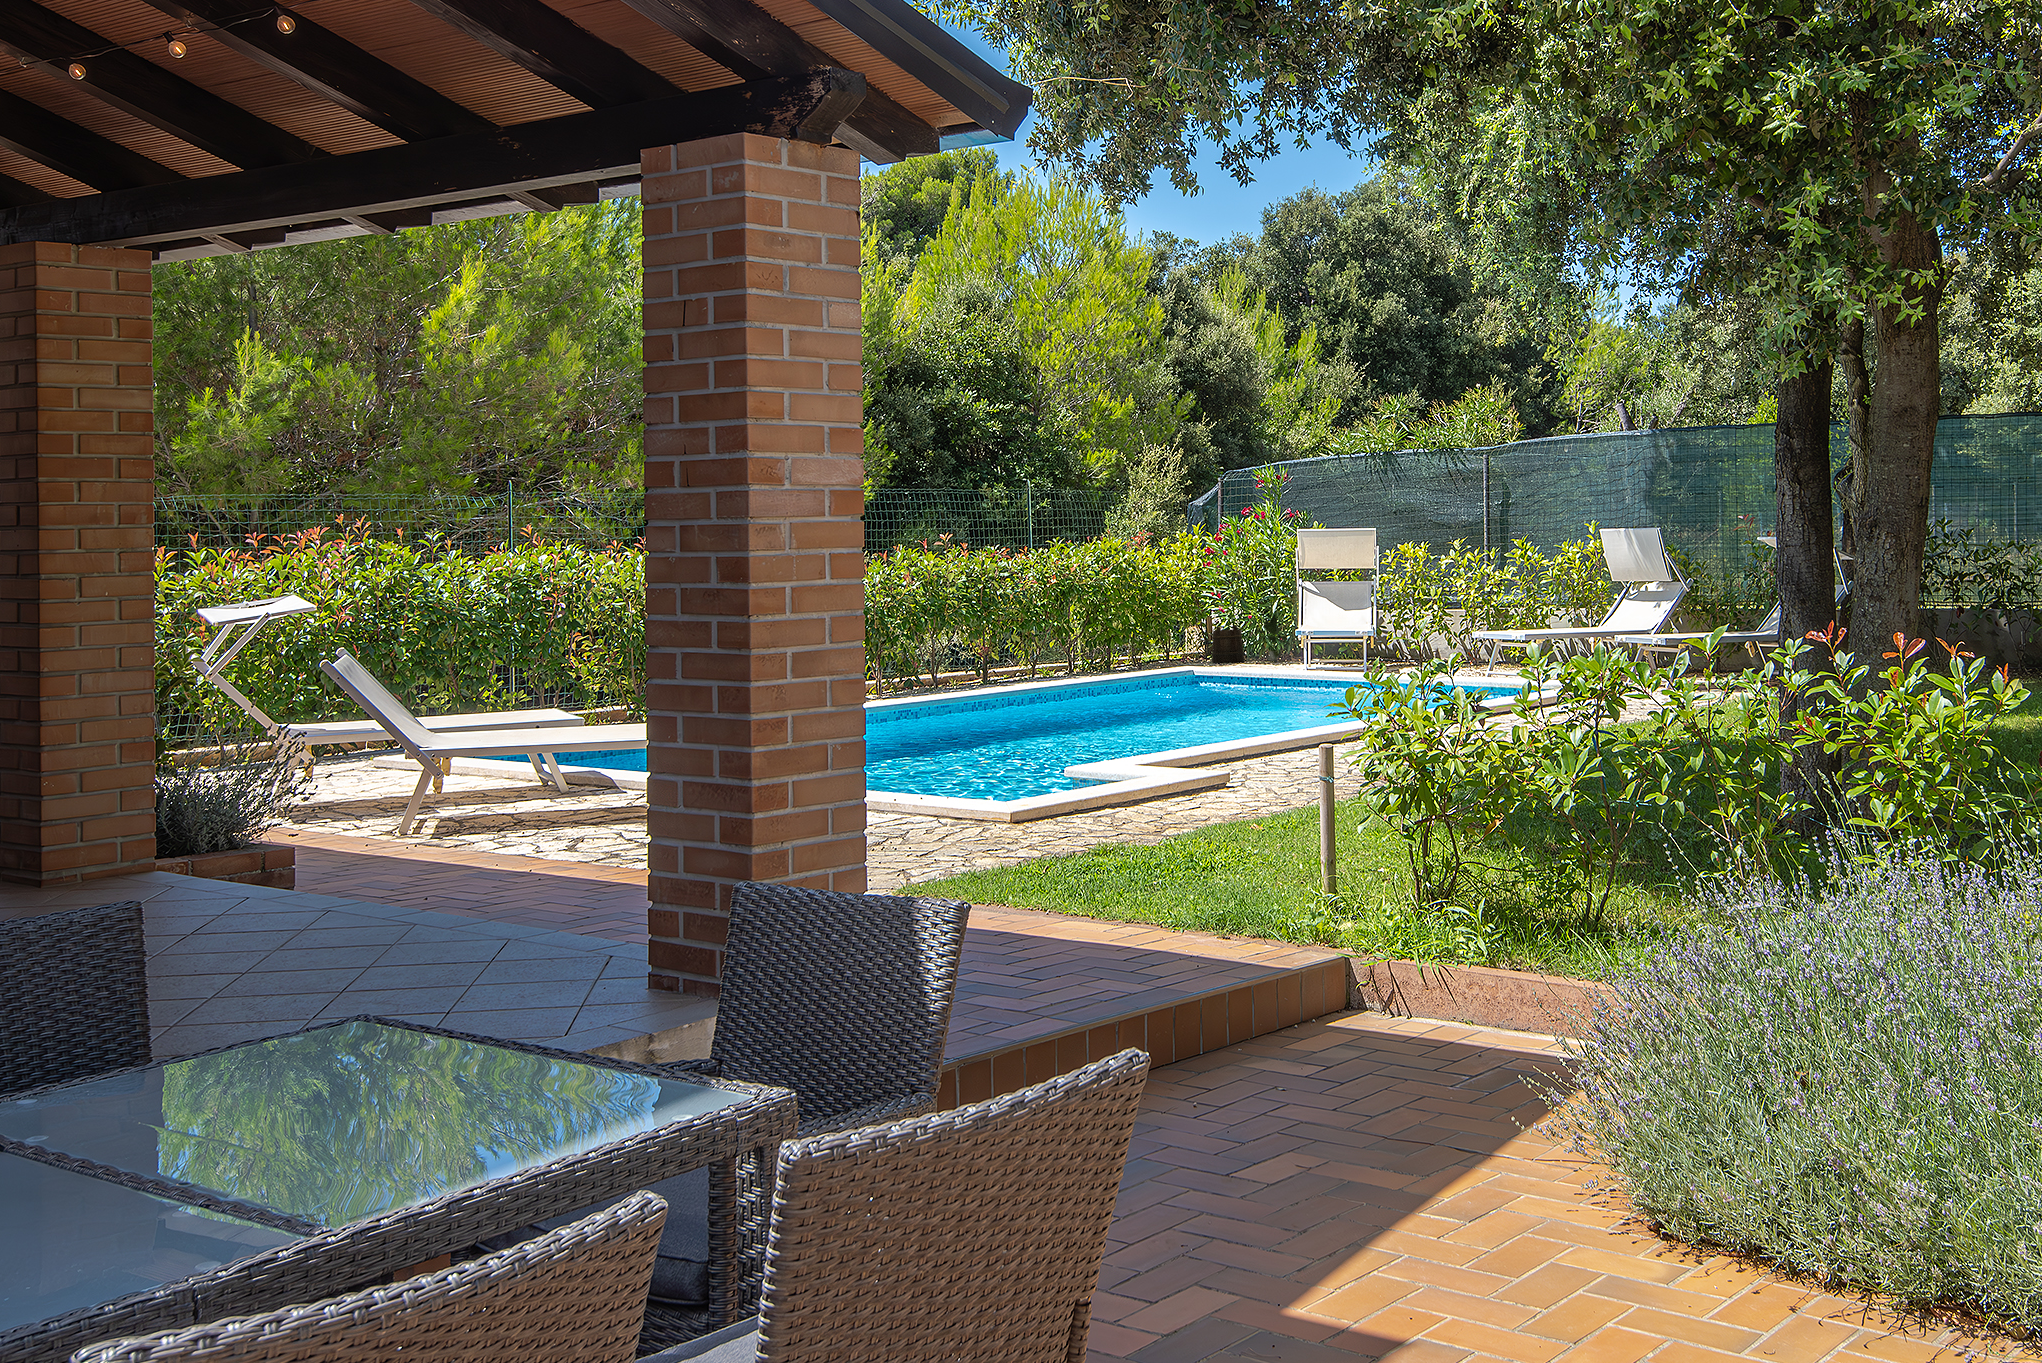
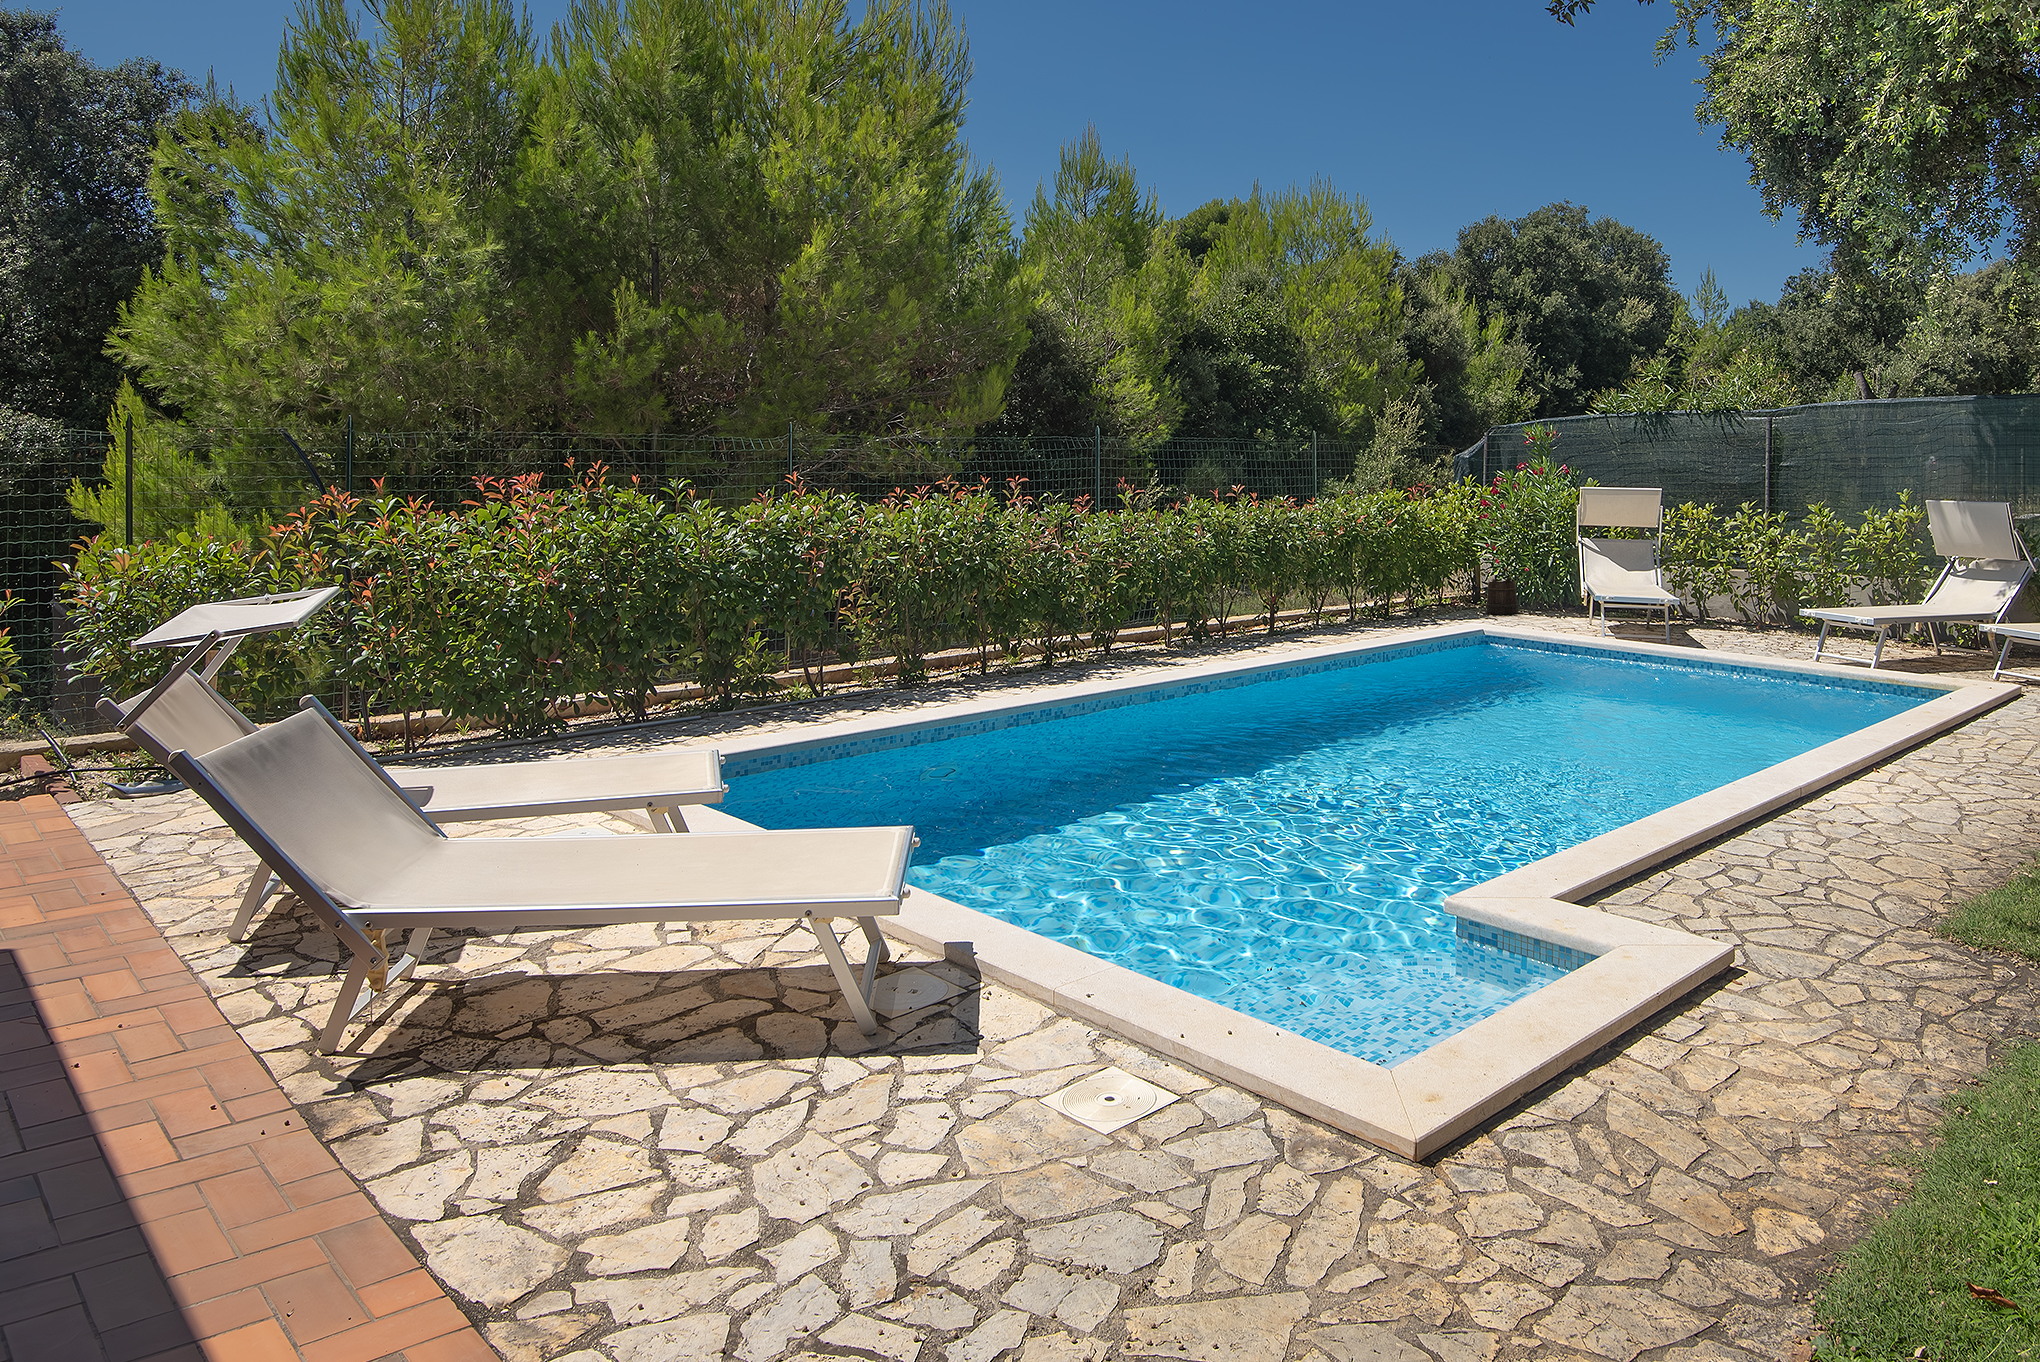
potted plant: present [1256,615,1291,661] -> none [1531,570,1567,615]

